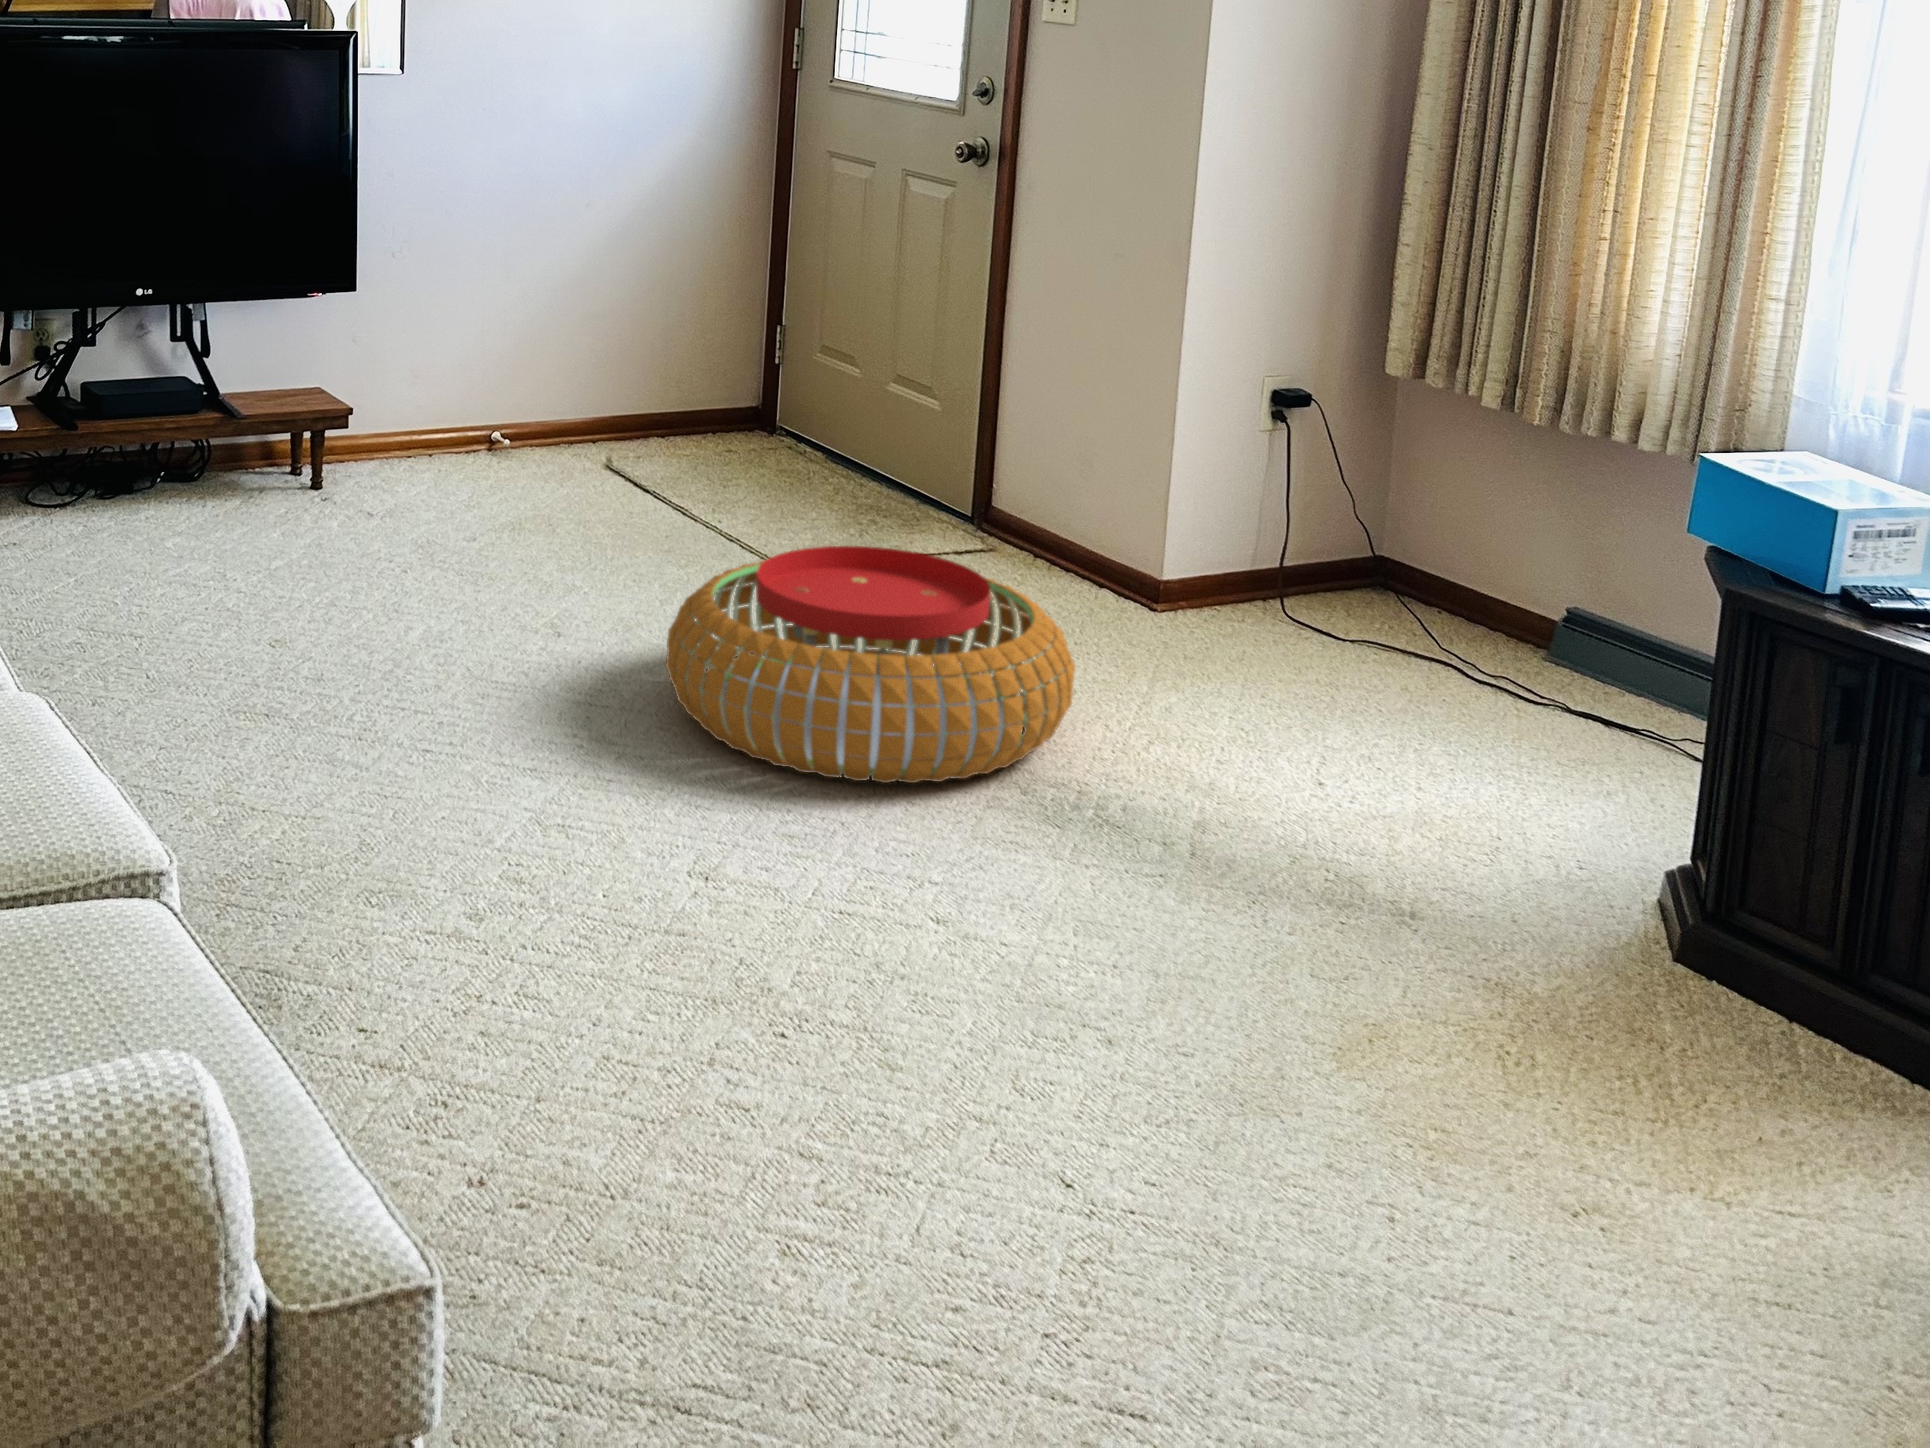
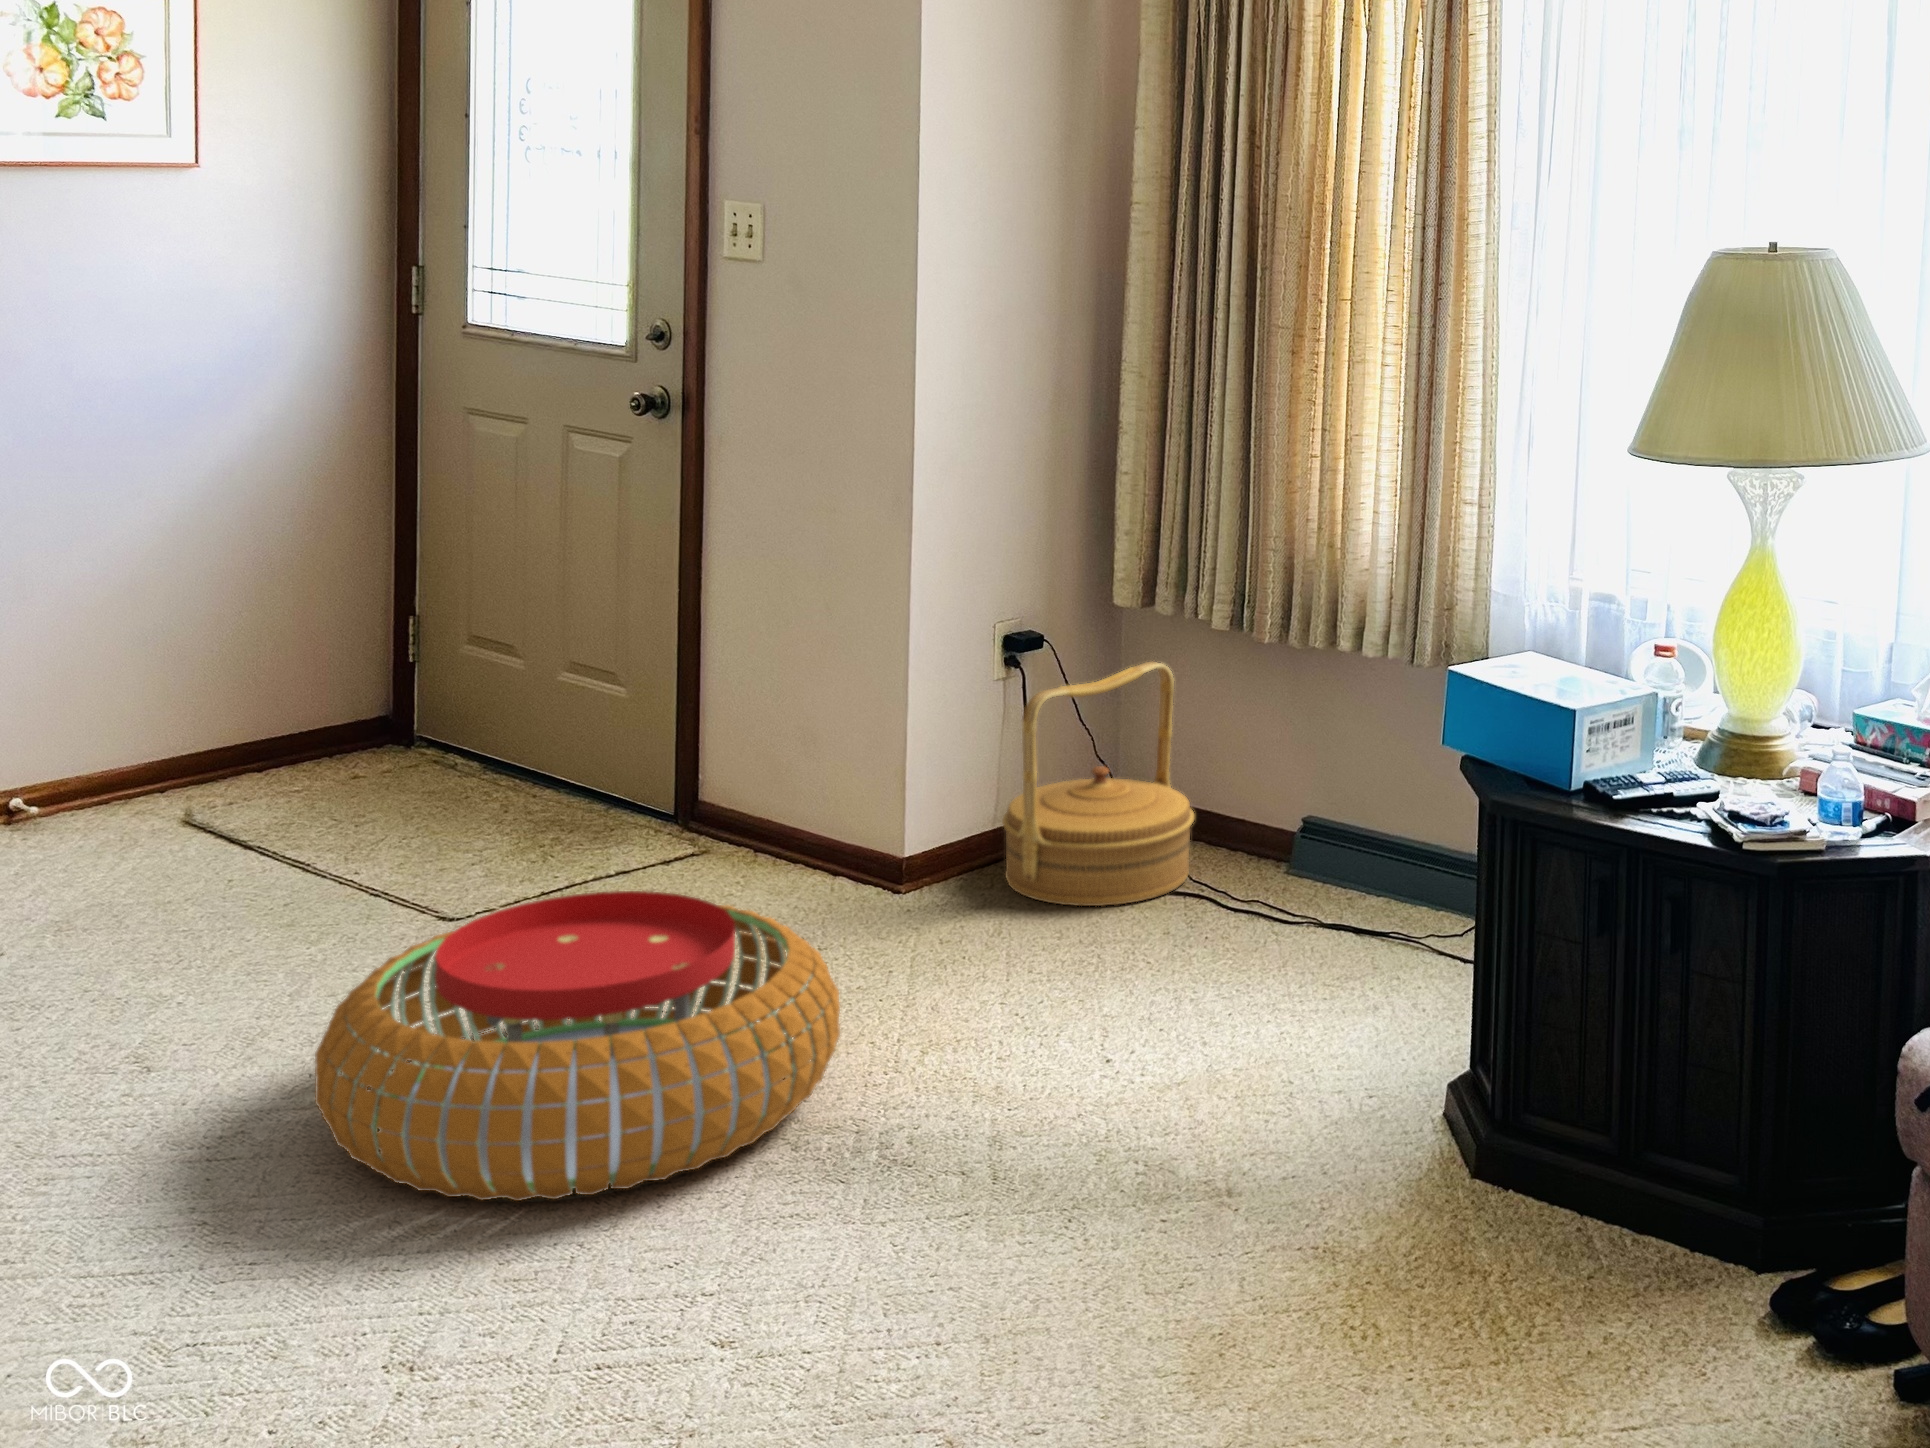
woven basket: none [1254,432,1447,656] -> present [1002,662,1194,906]

